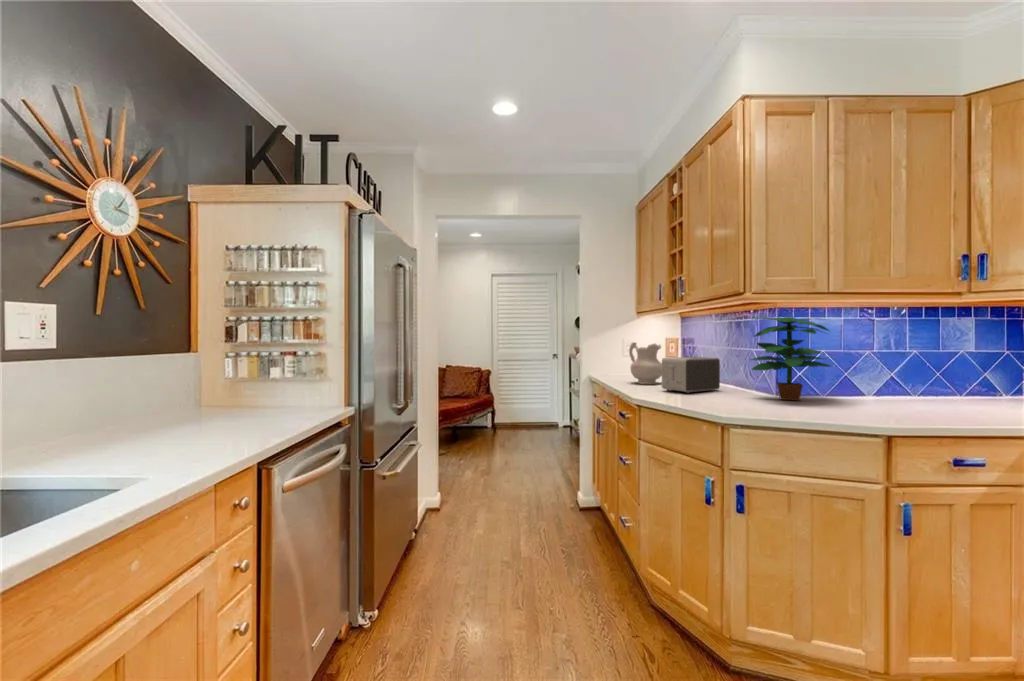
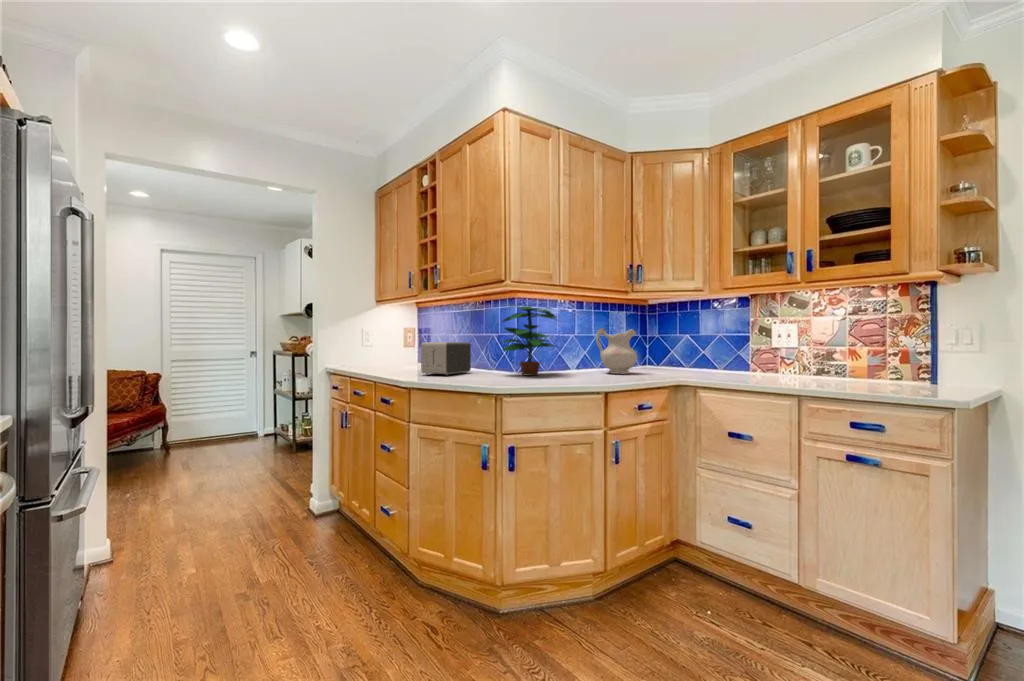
ceramic pitcher: present [629,343,662,384] -> present [596,328,637,374]

